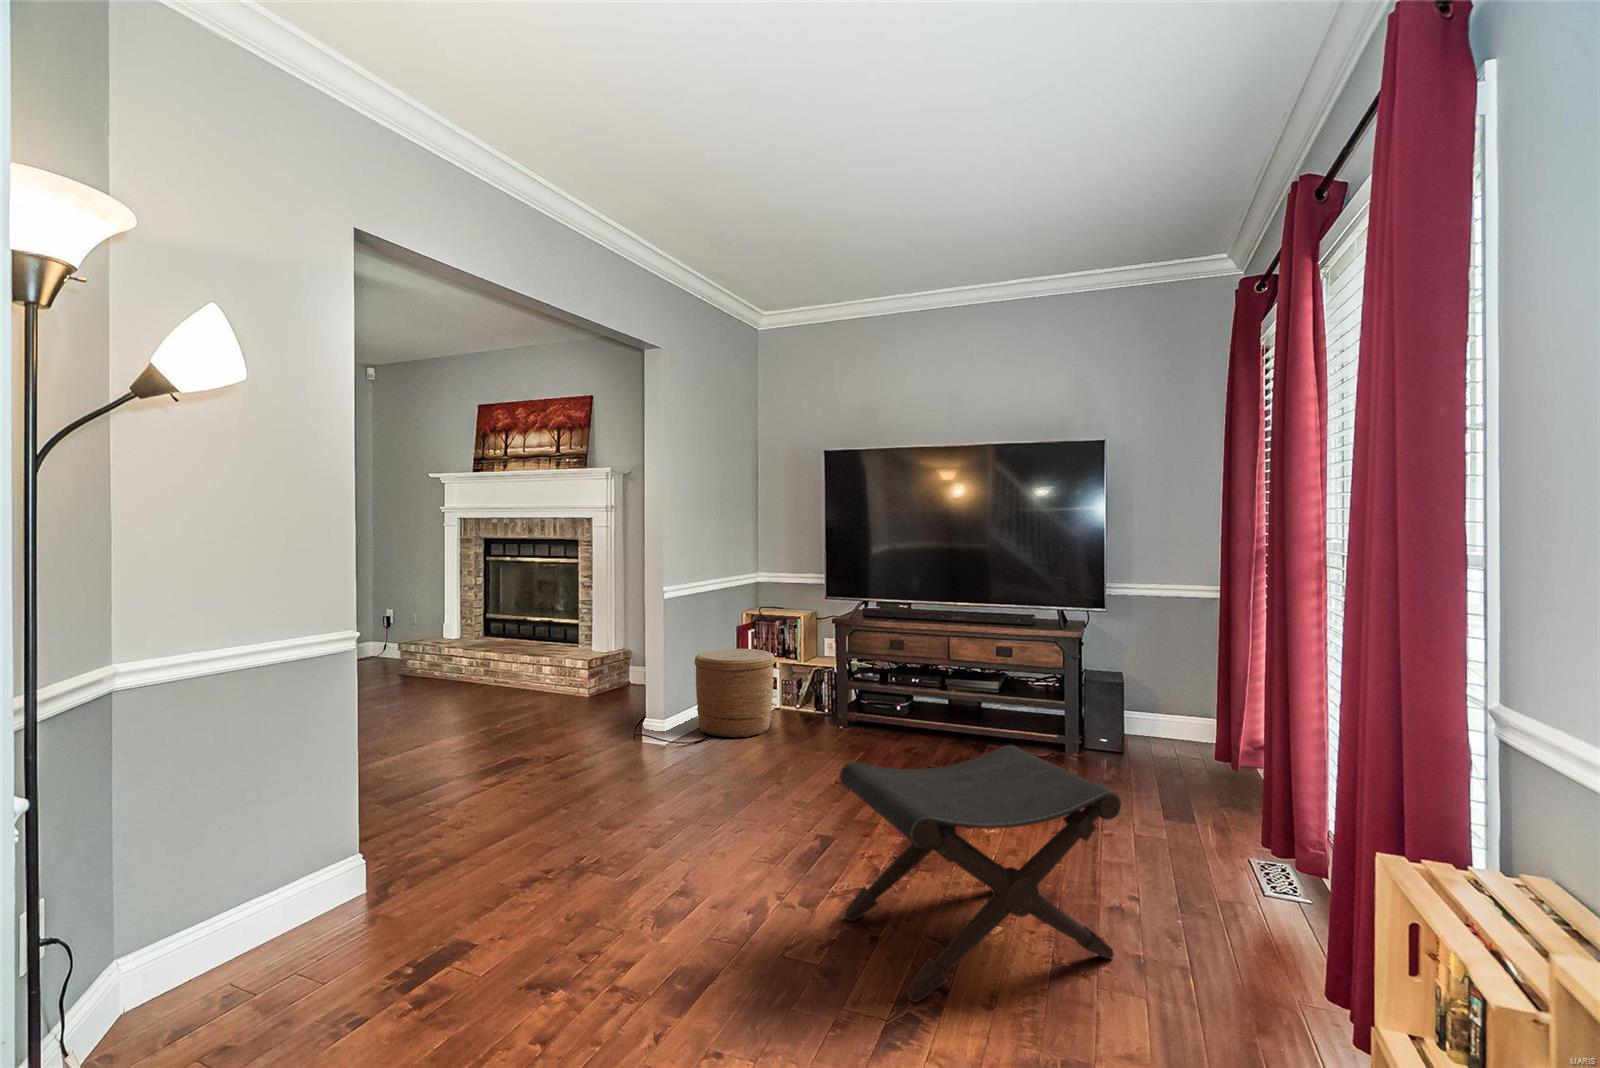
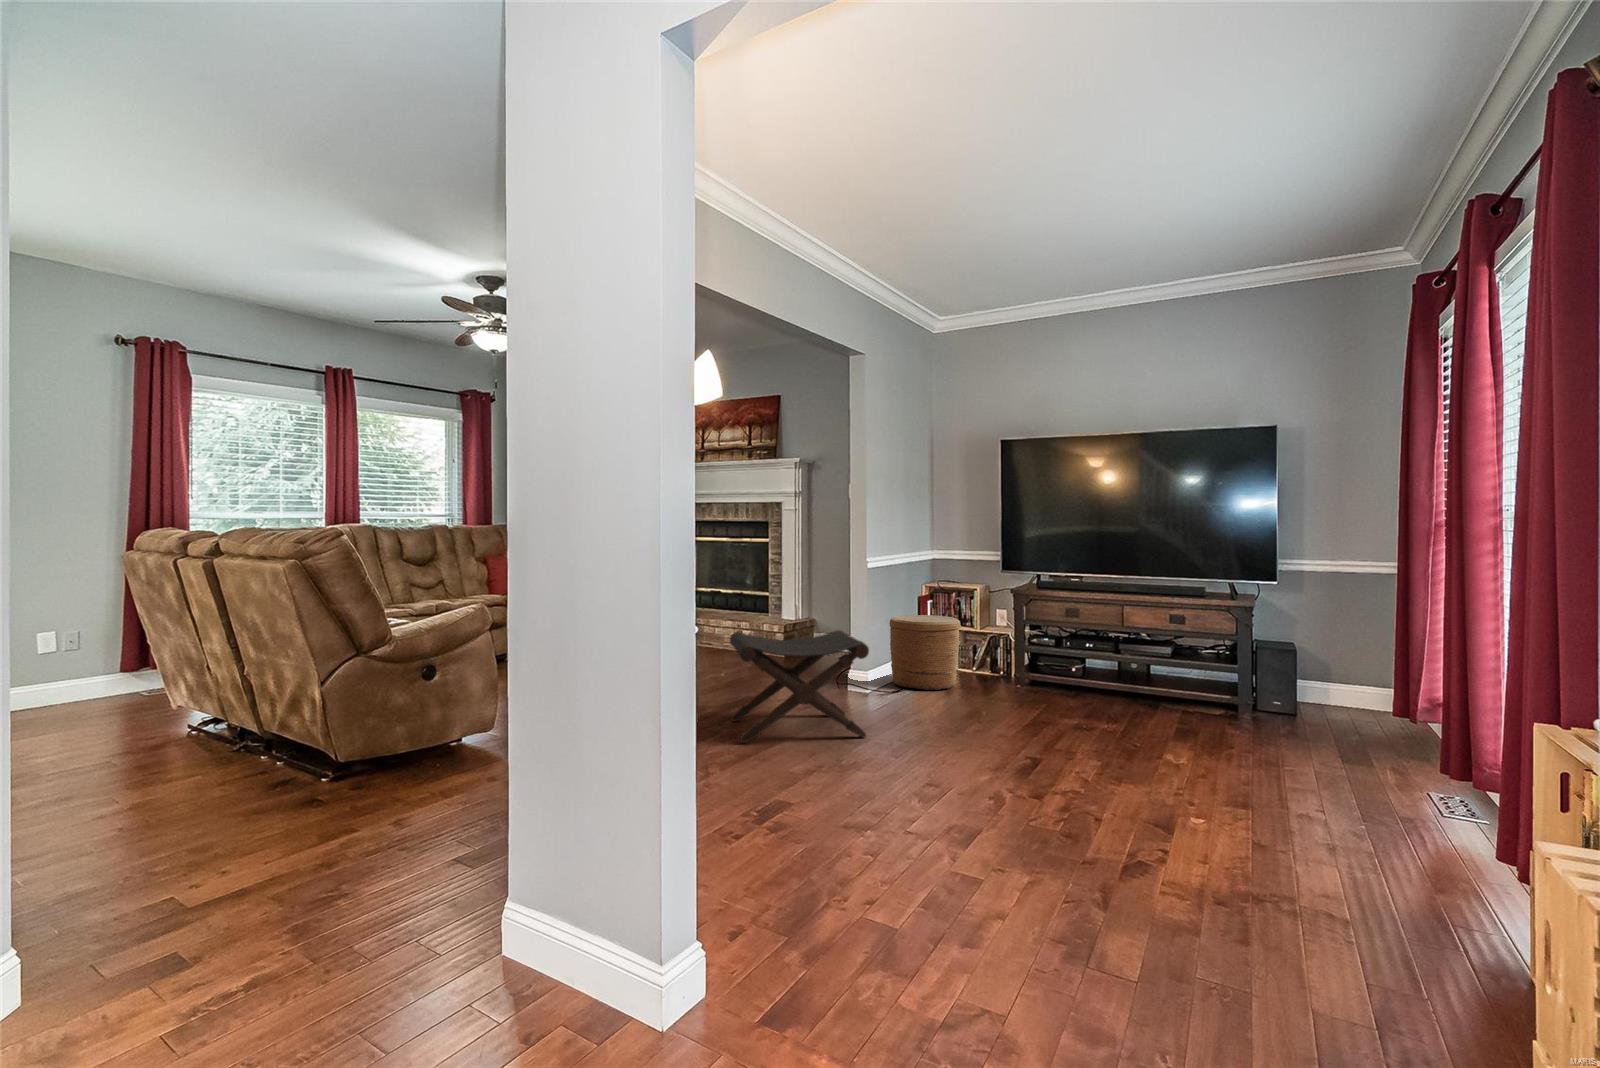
footstool: present [840,745,1121,1002] -> present [730,630,869,743]

